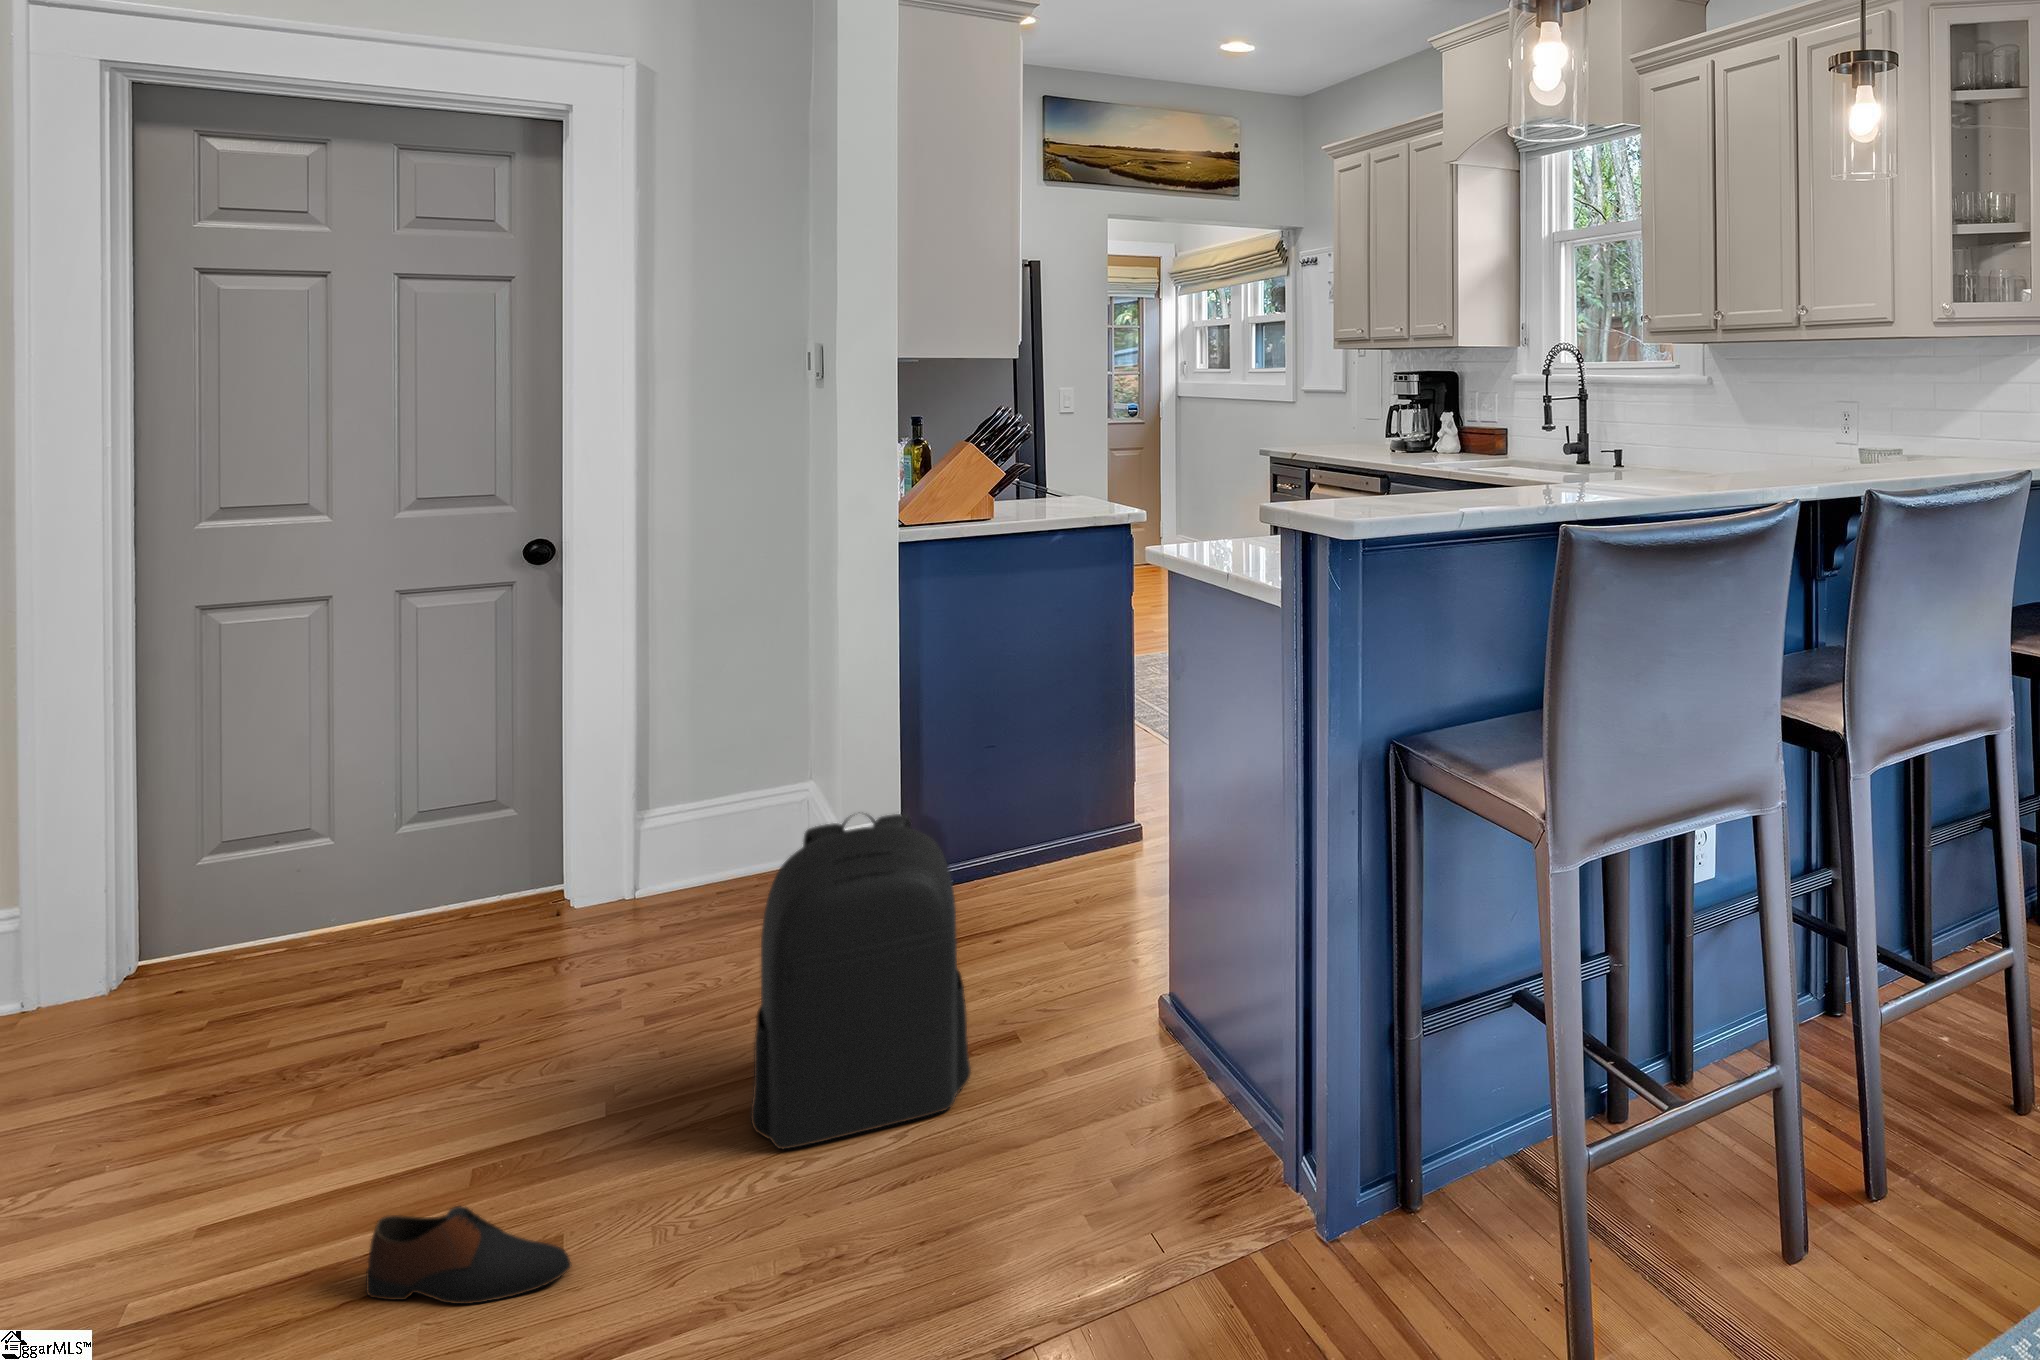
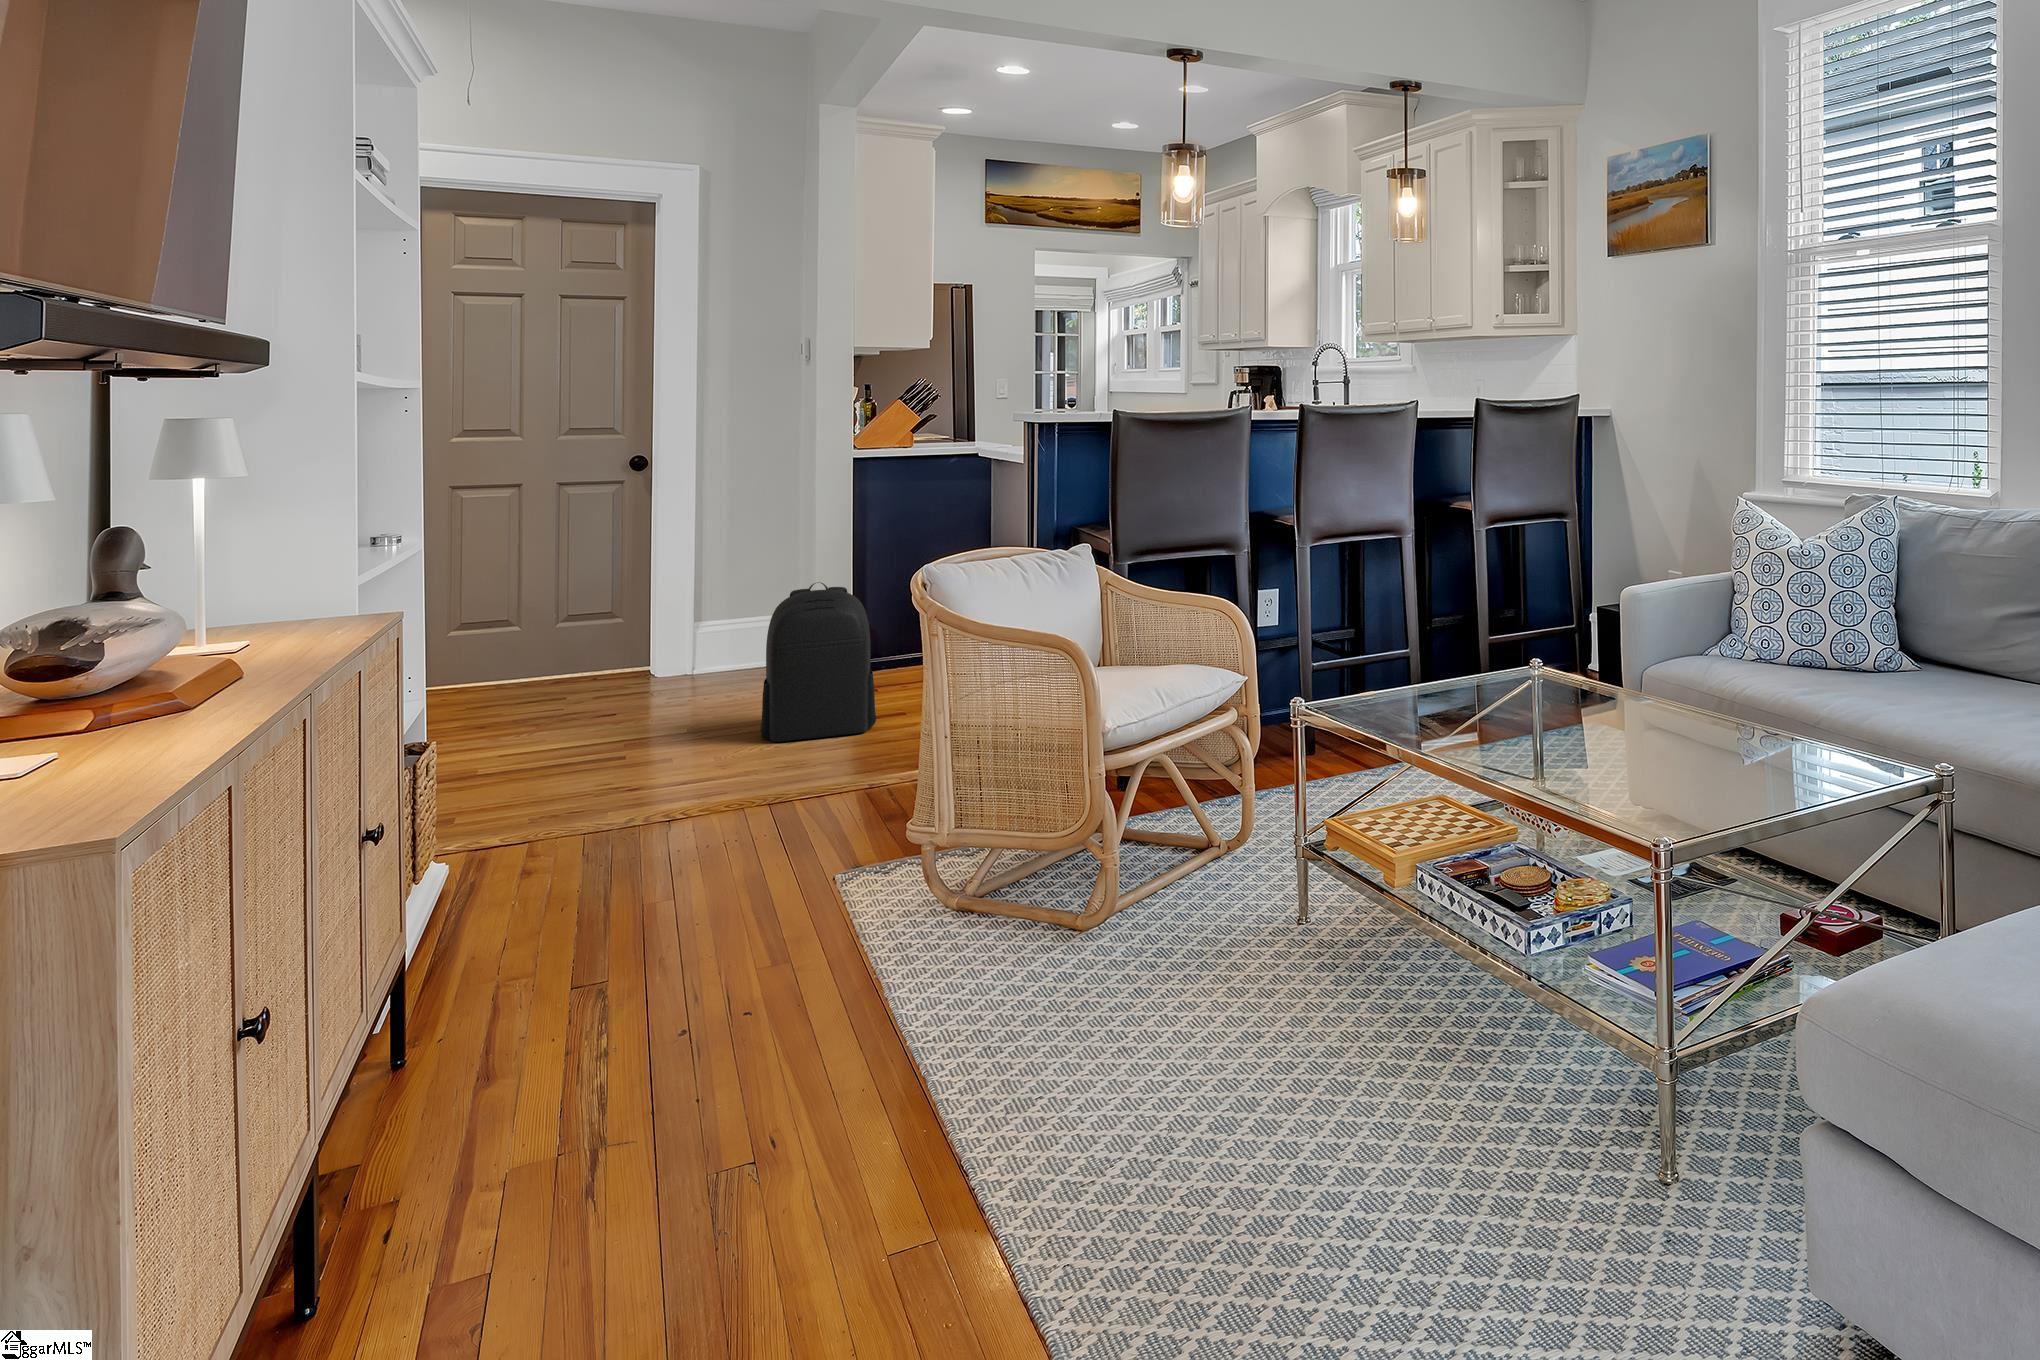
shoe: present [366,1206,571,1304] -> none [582,736,675,774]

